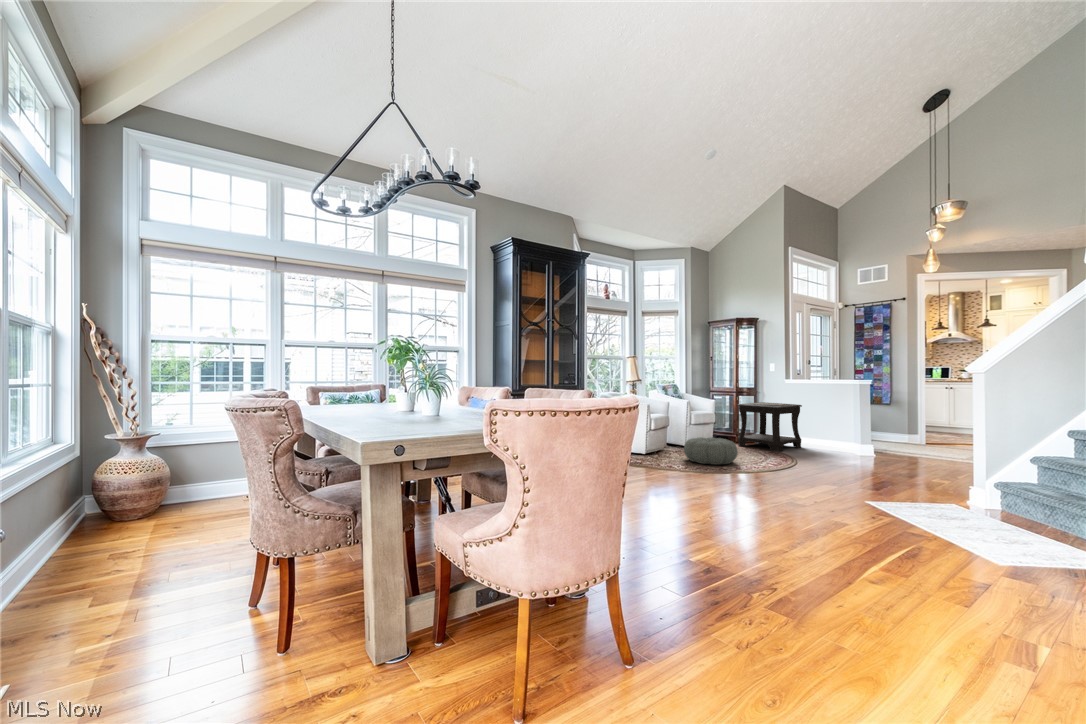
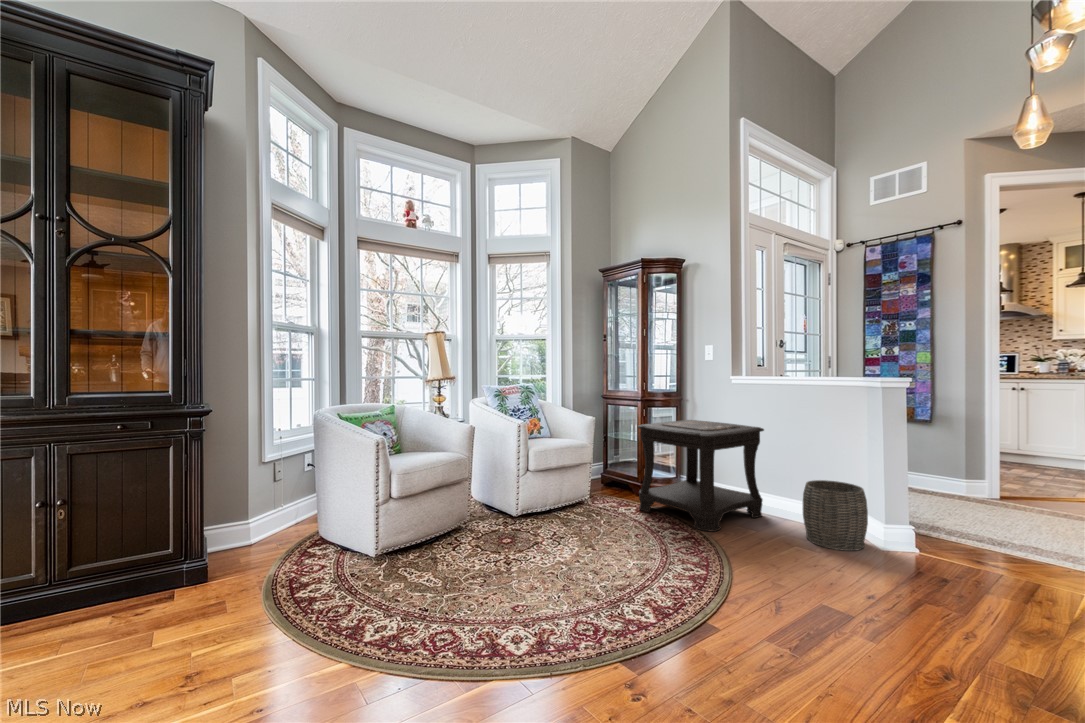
woven basket: none [821,428,850,456] -> present [803,480,868,551]
pouf: present [684,437,738,465] -> none [455,515,587,607]

